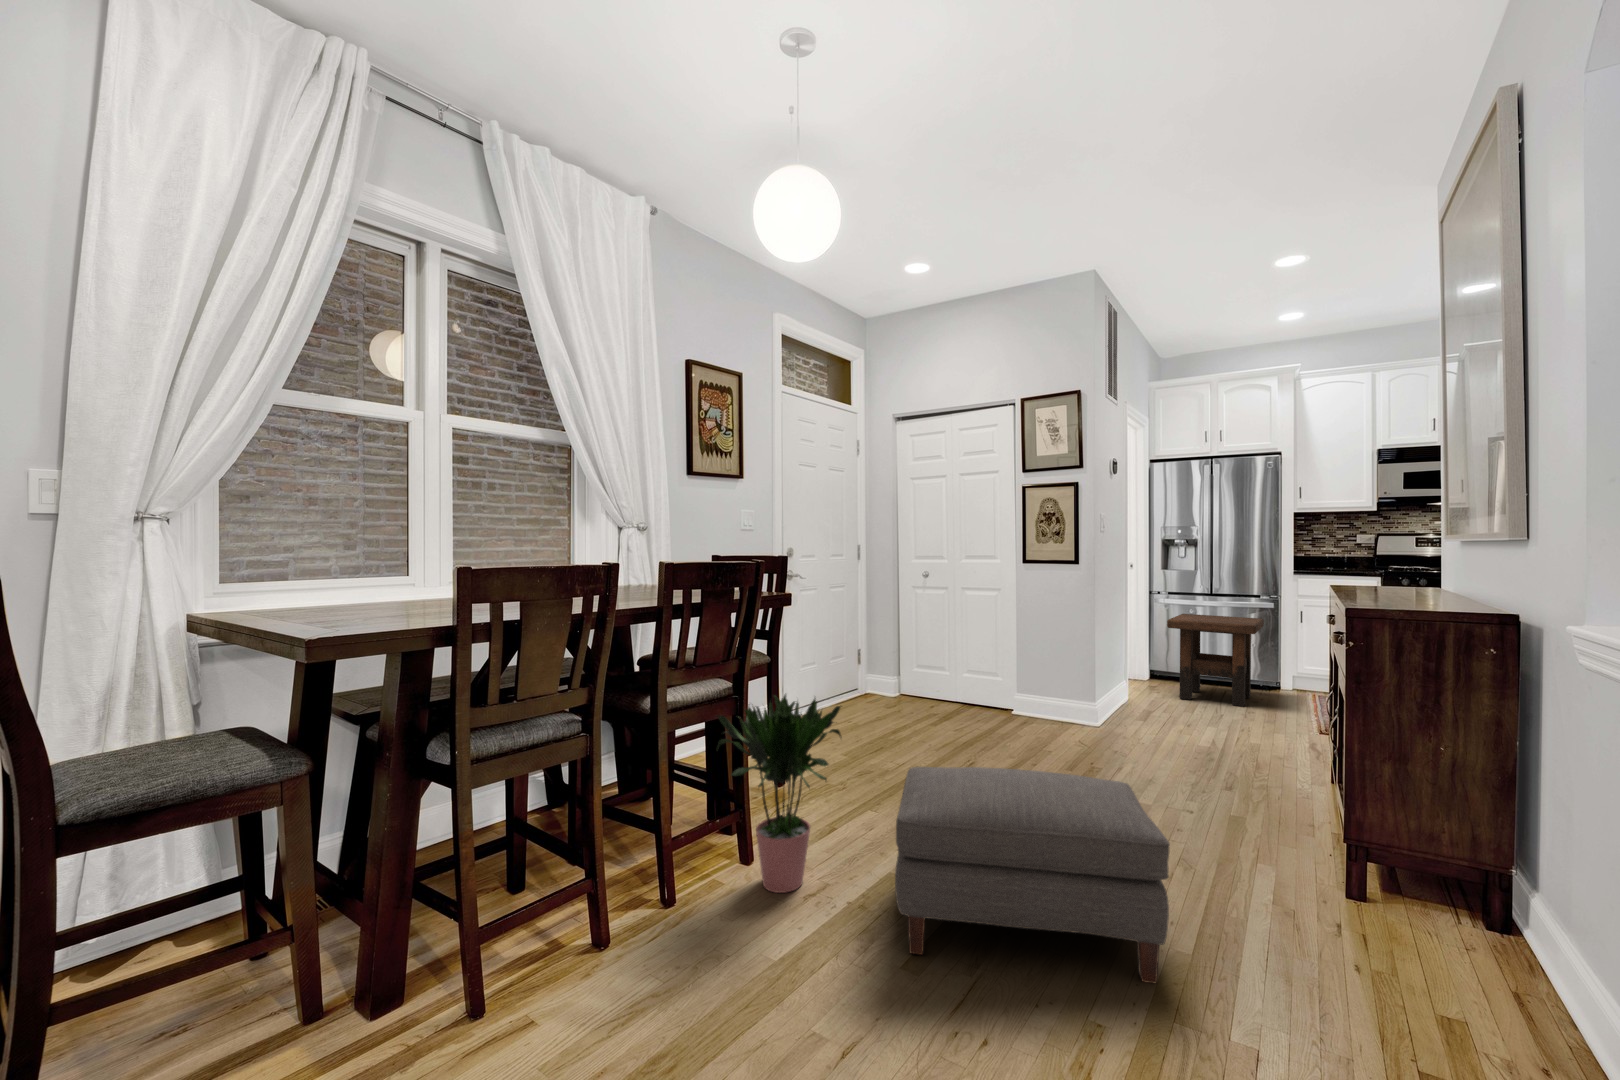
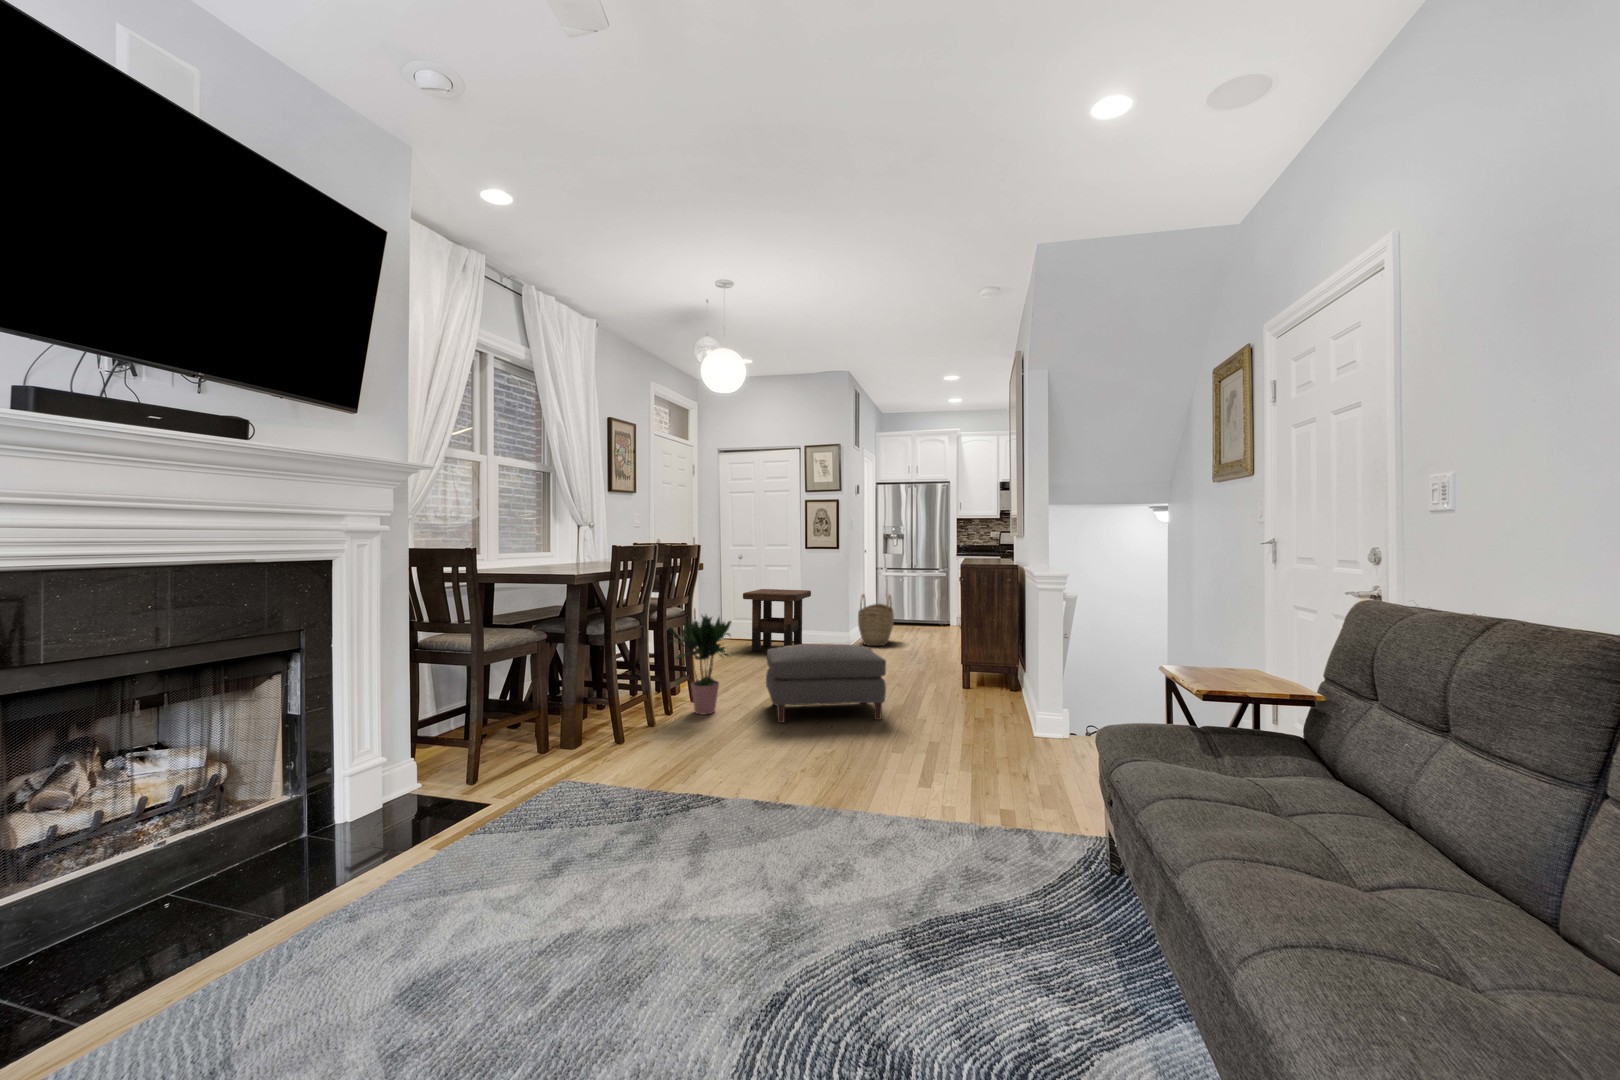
side table: present [1167,614,1264,706] -> present [743,589,811,651]
woven basket: none [1113,637,1178,728] -> present [858,594,894,646]

